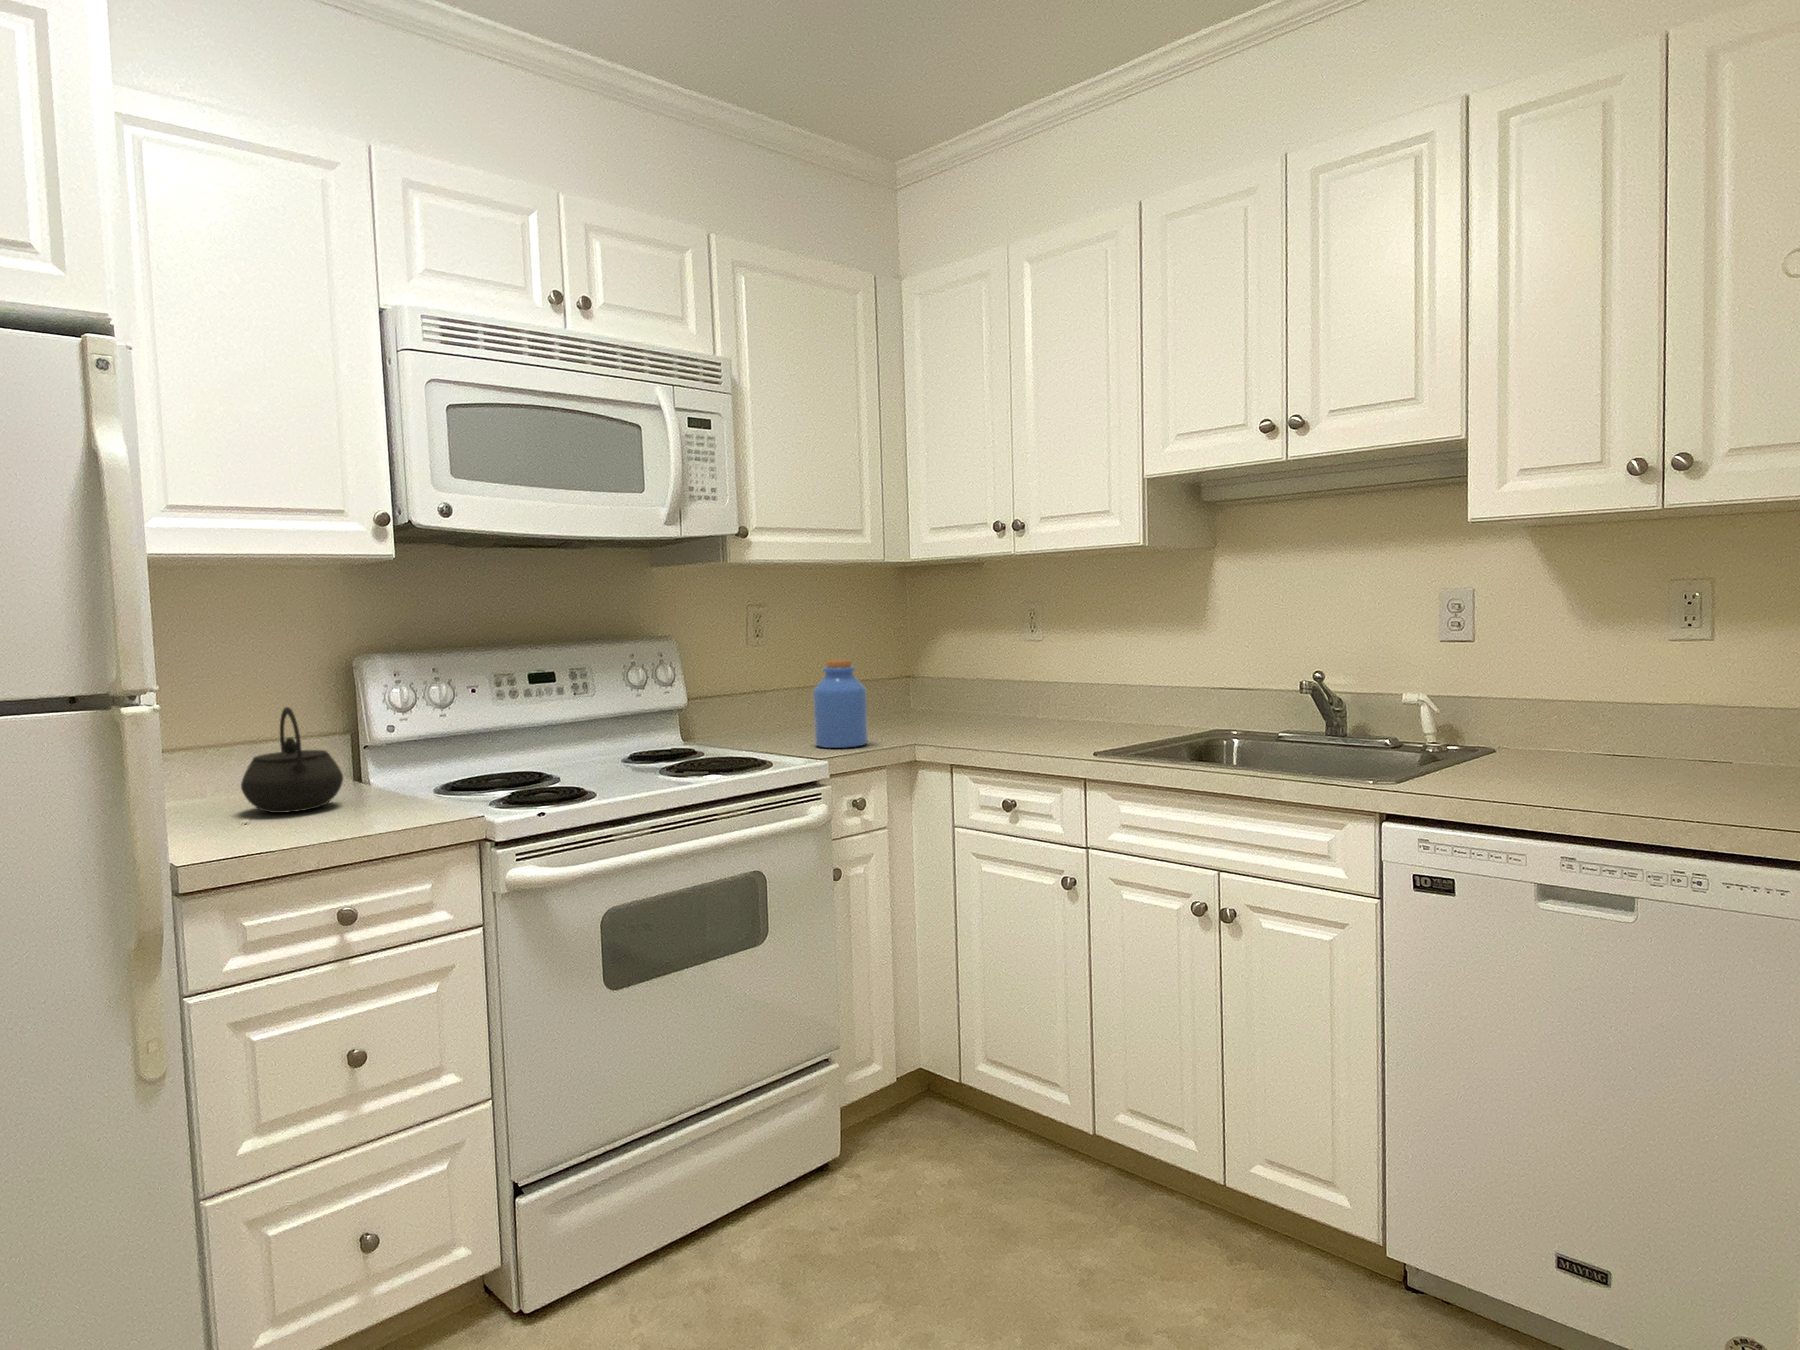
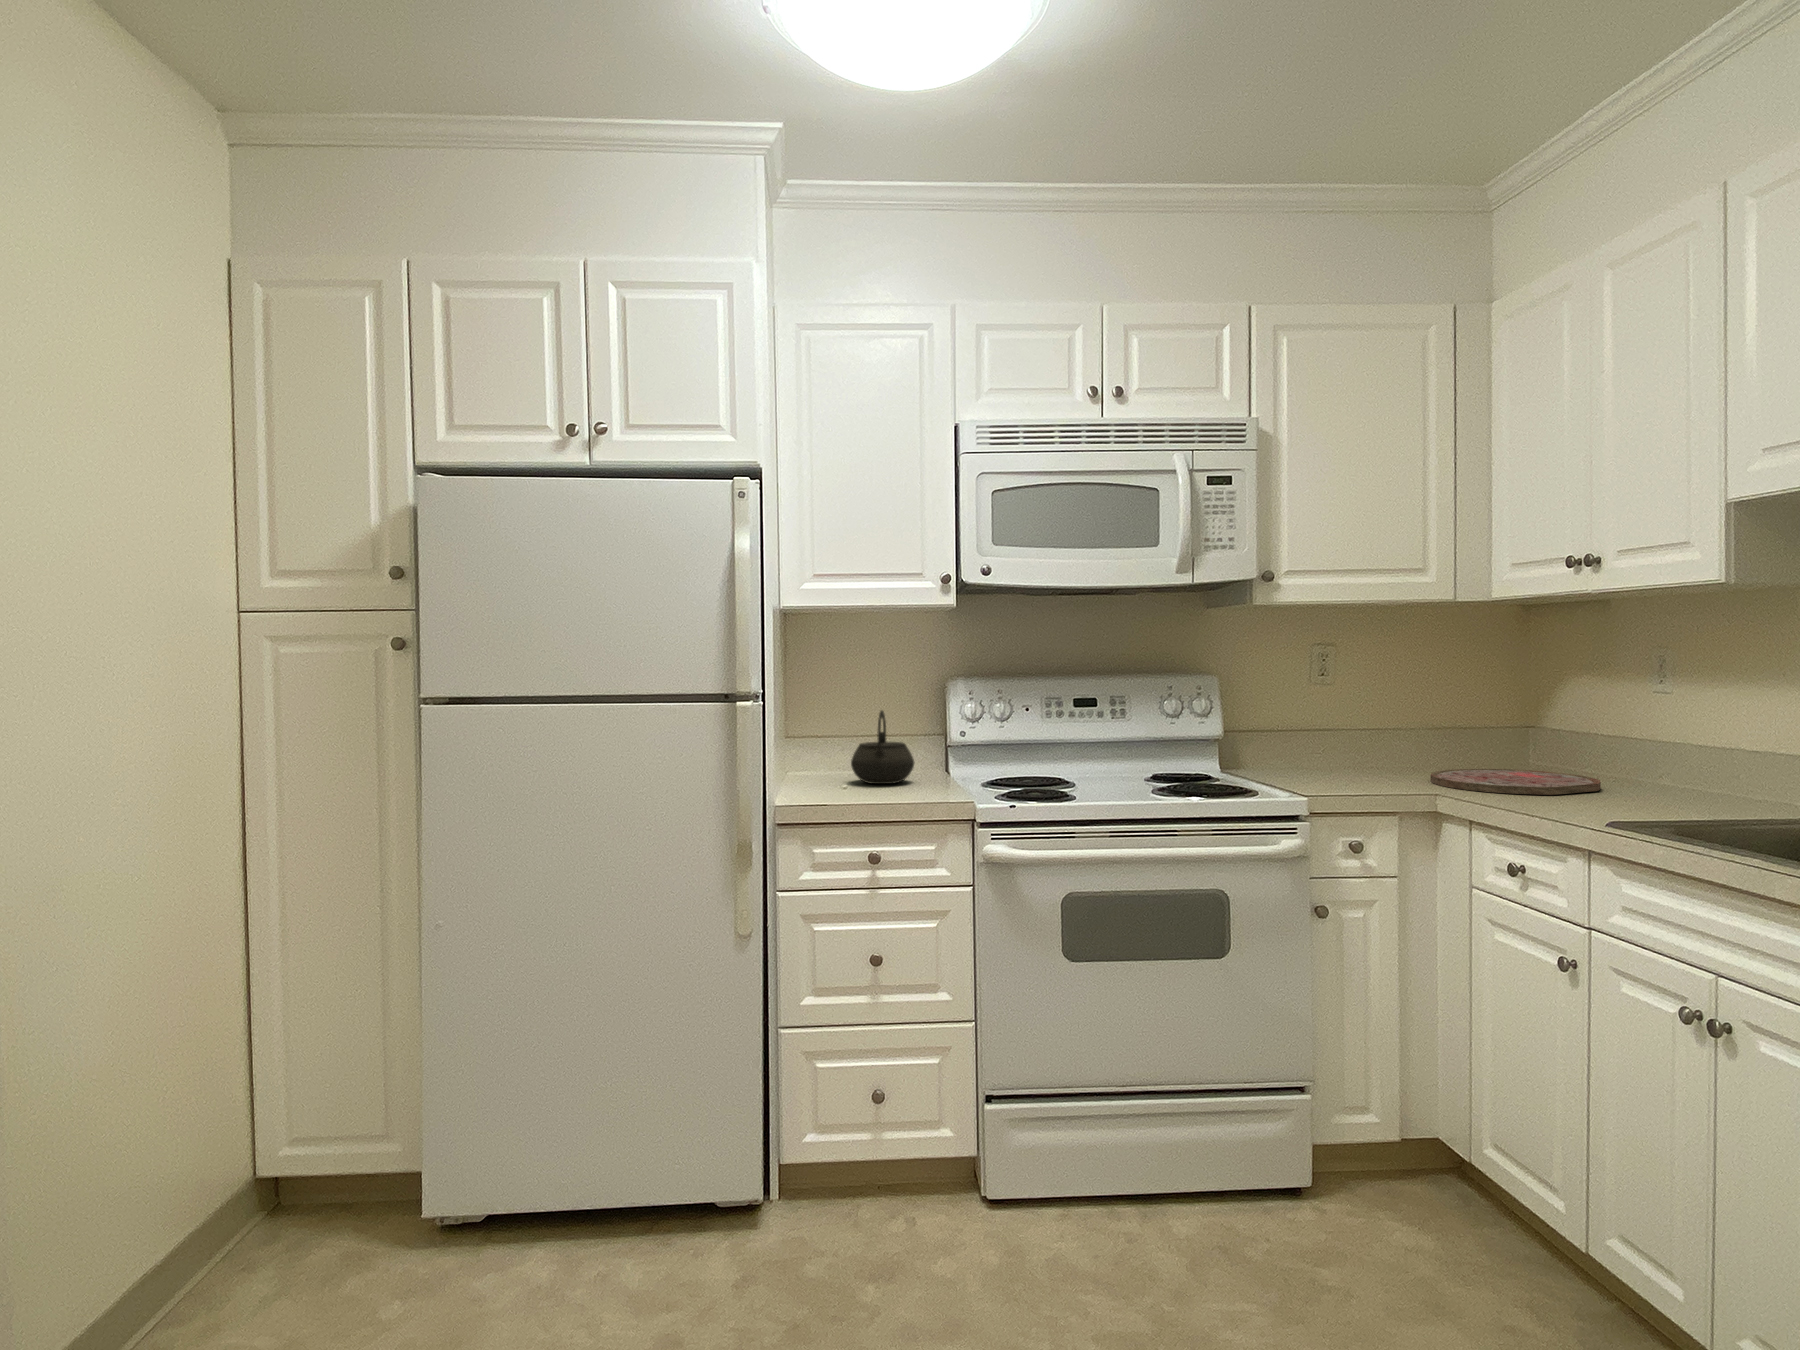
jar: present [813,660,868,748] -> none [1333,702,1390,789]
cutting board: none [882,715,1017,738] -> present [1430,769,1601,795]

